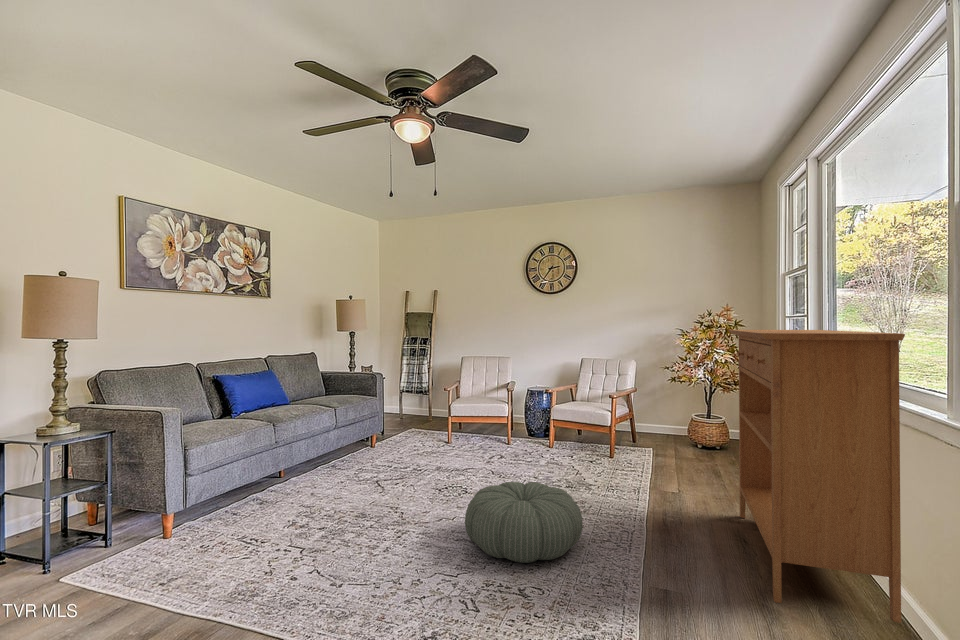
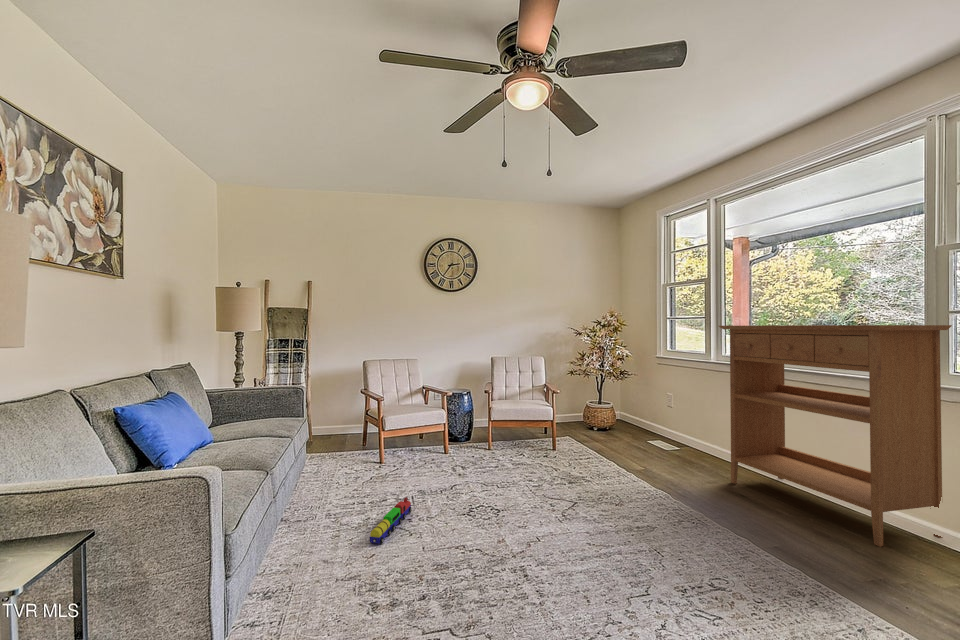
toy train: none [348,466,405,491] -> present [369,497,412,544]
pouf: present [465,482,583,563] -> none [596,486,730,578]

